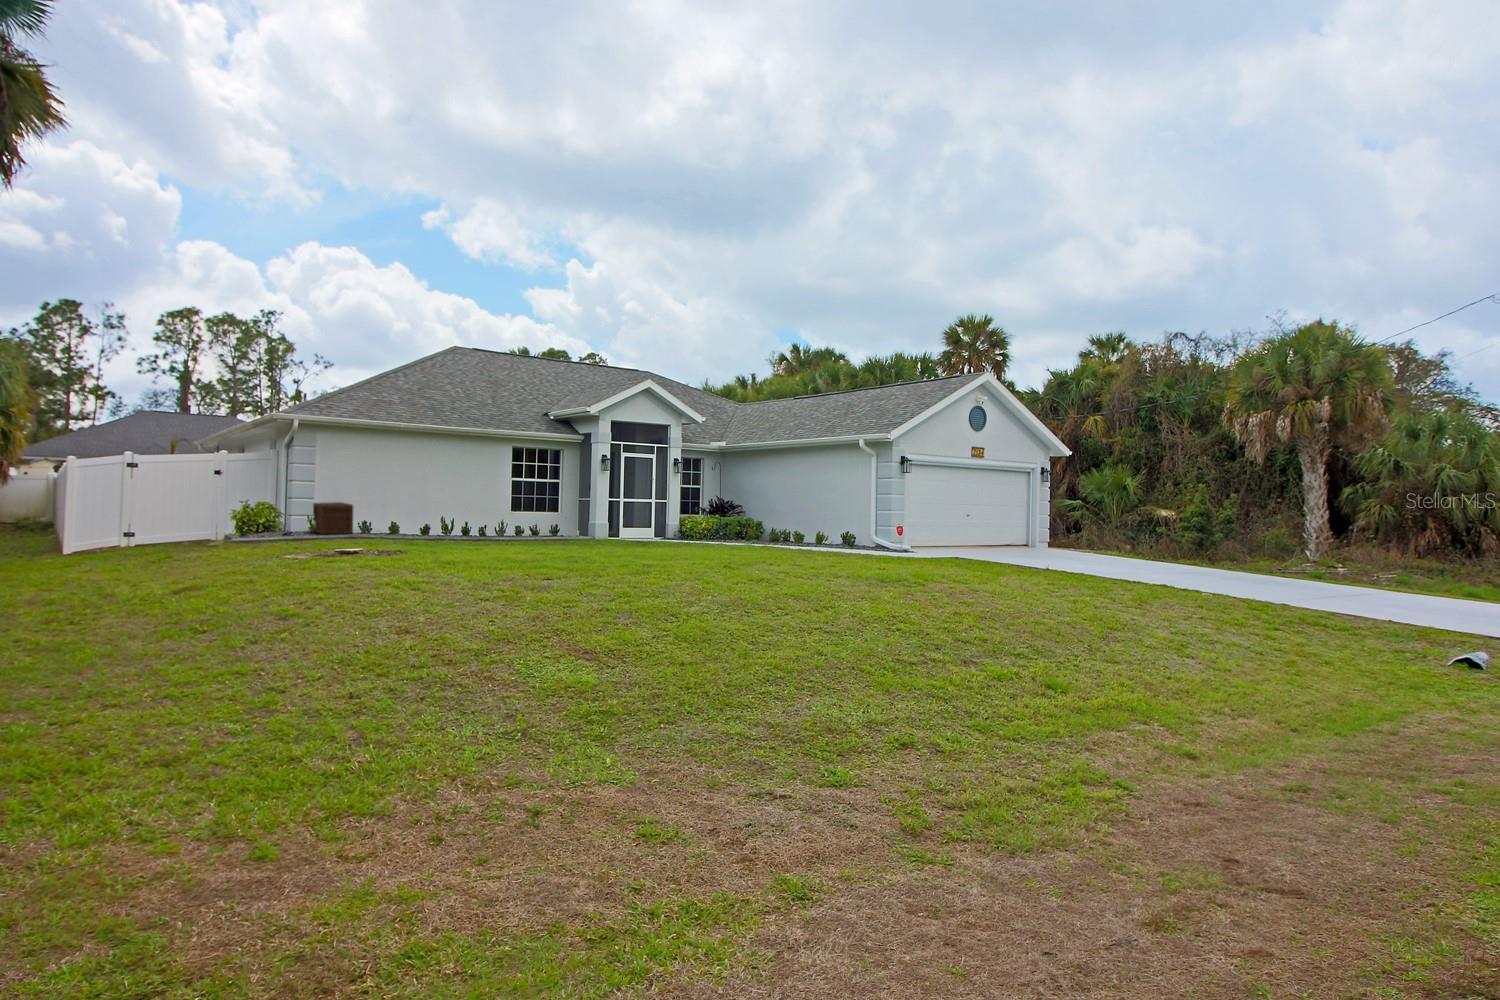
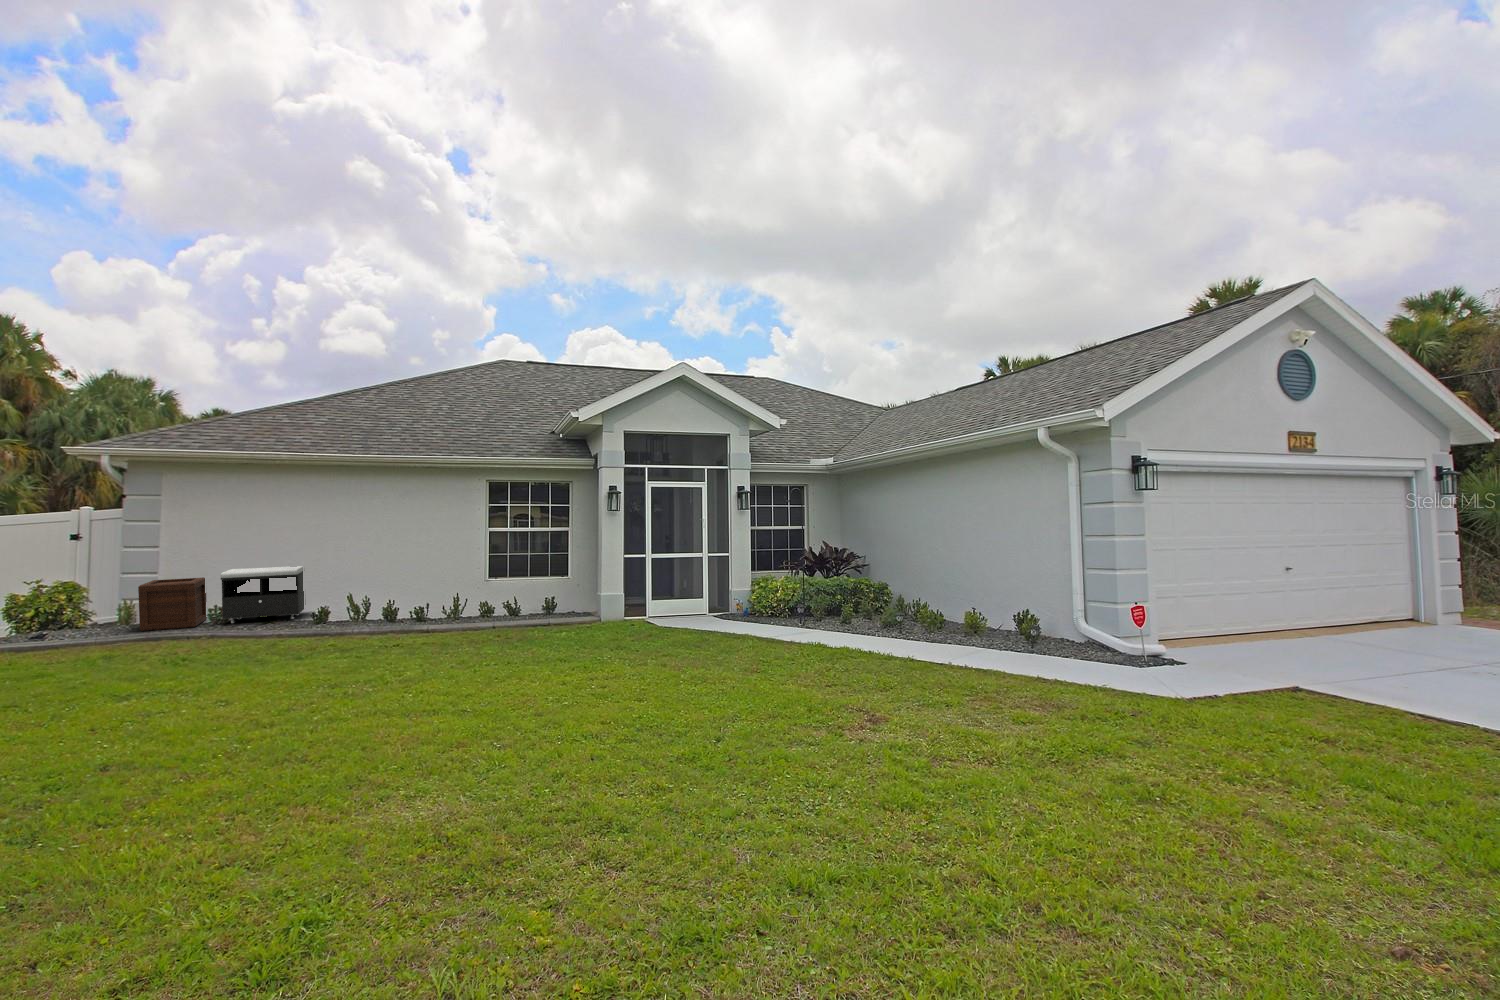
storage bench: none [359,498,411,532] -> present [221,566,304,623]

